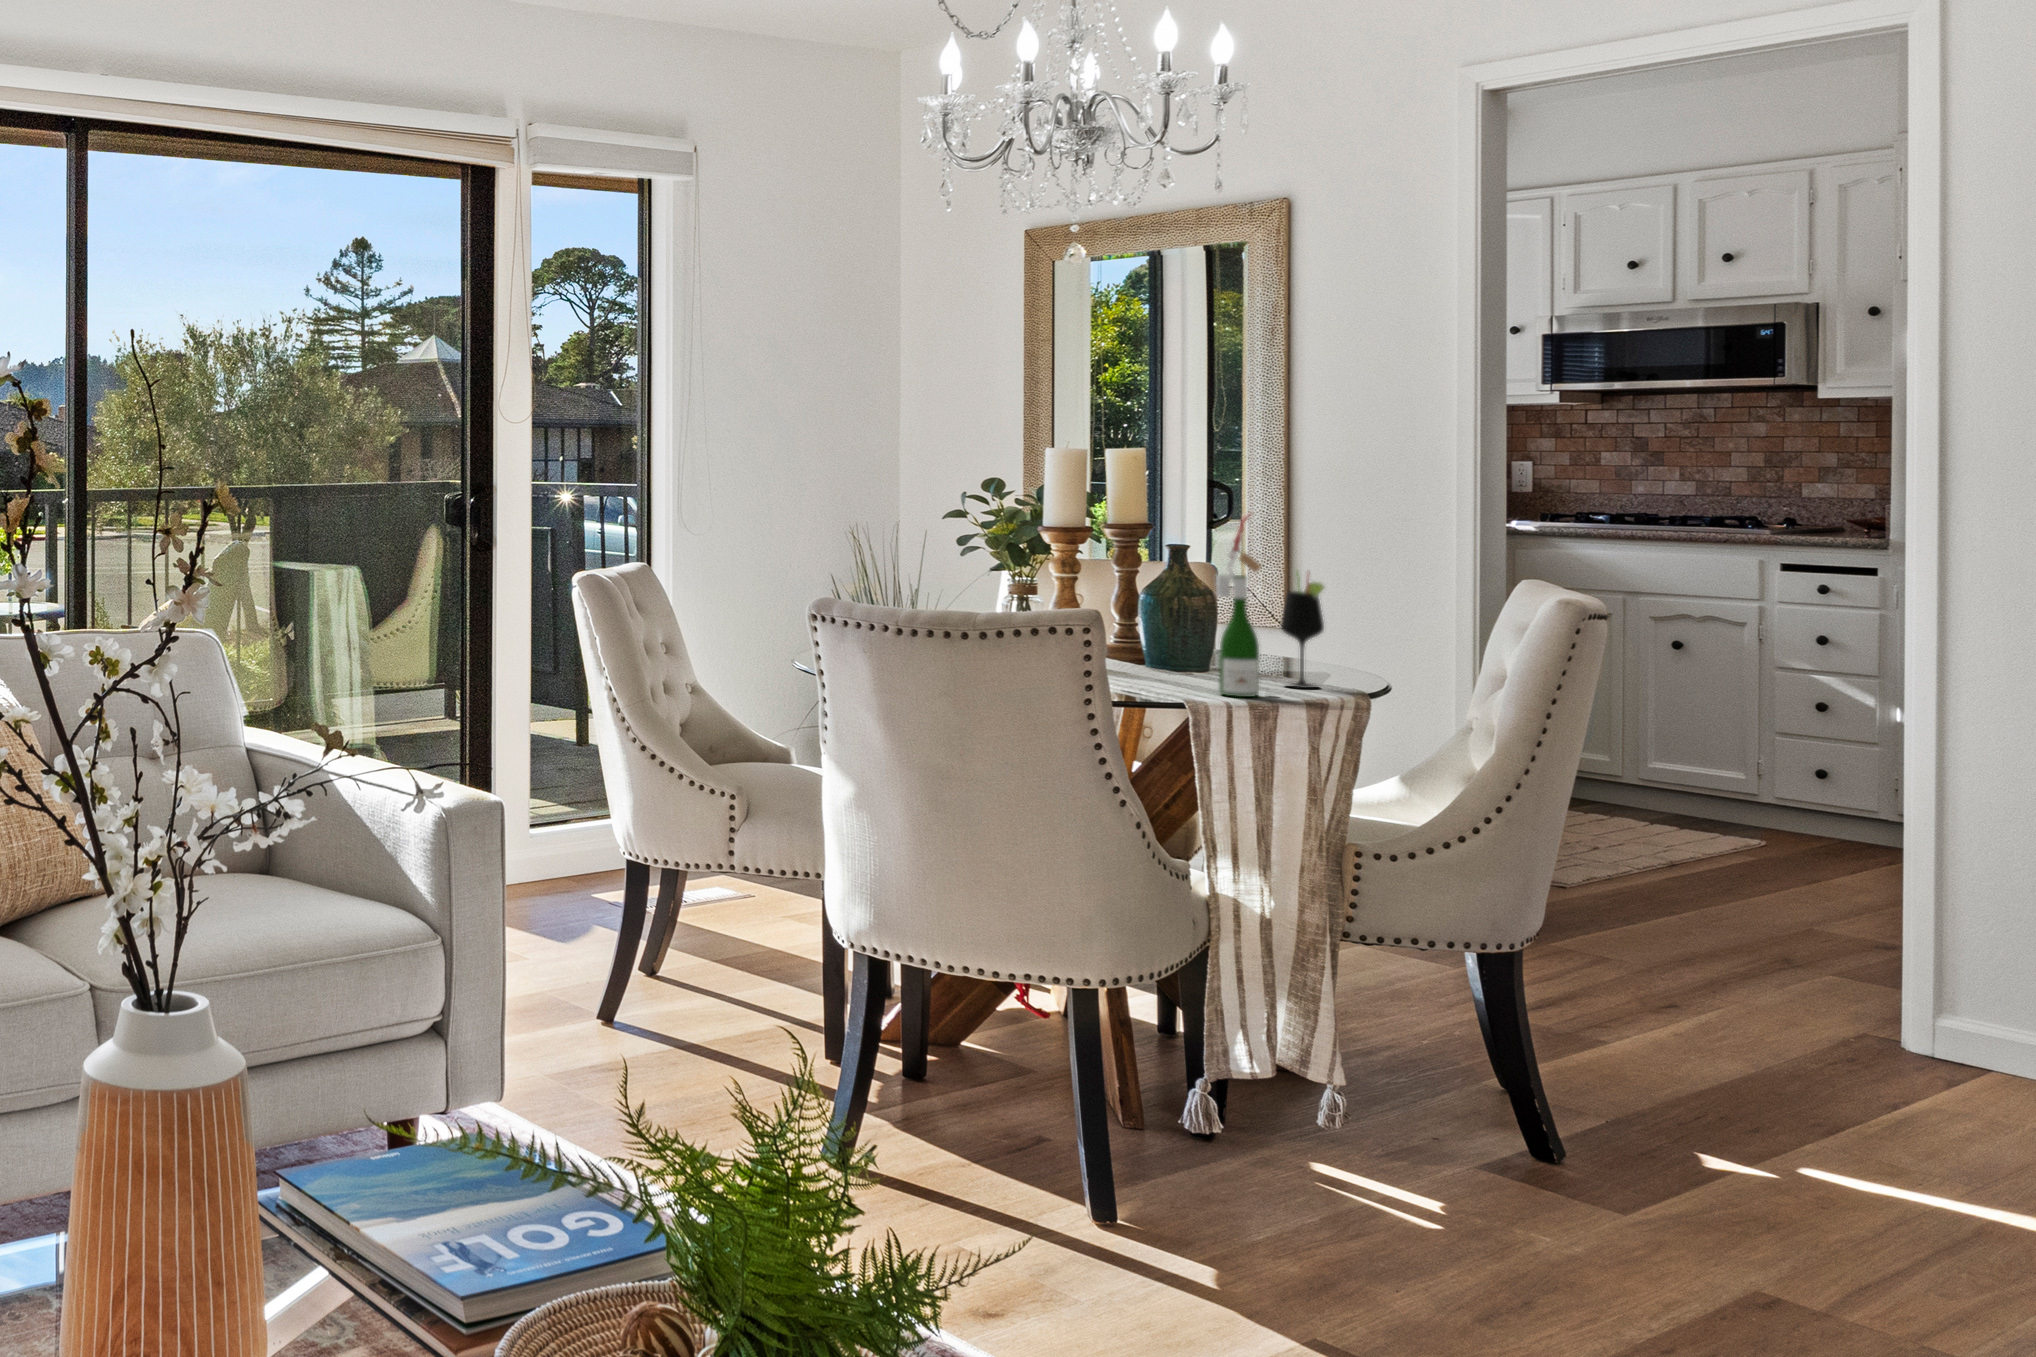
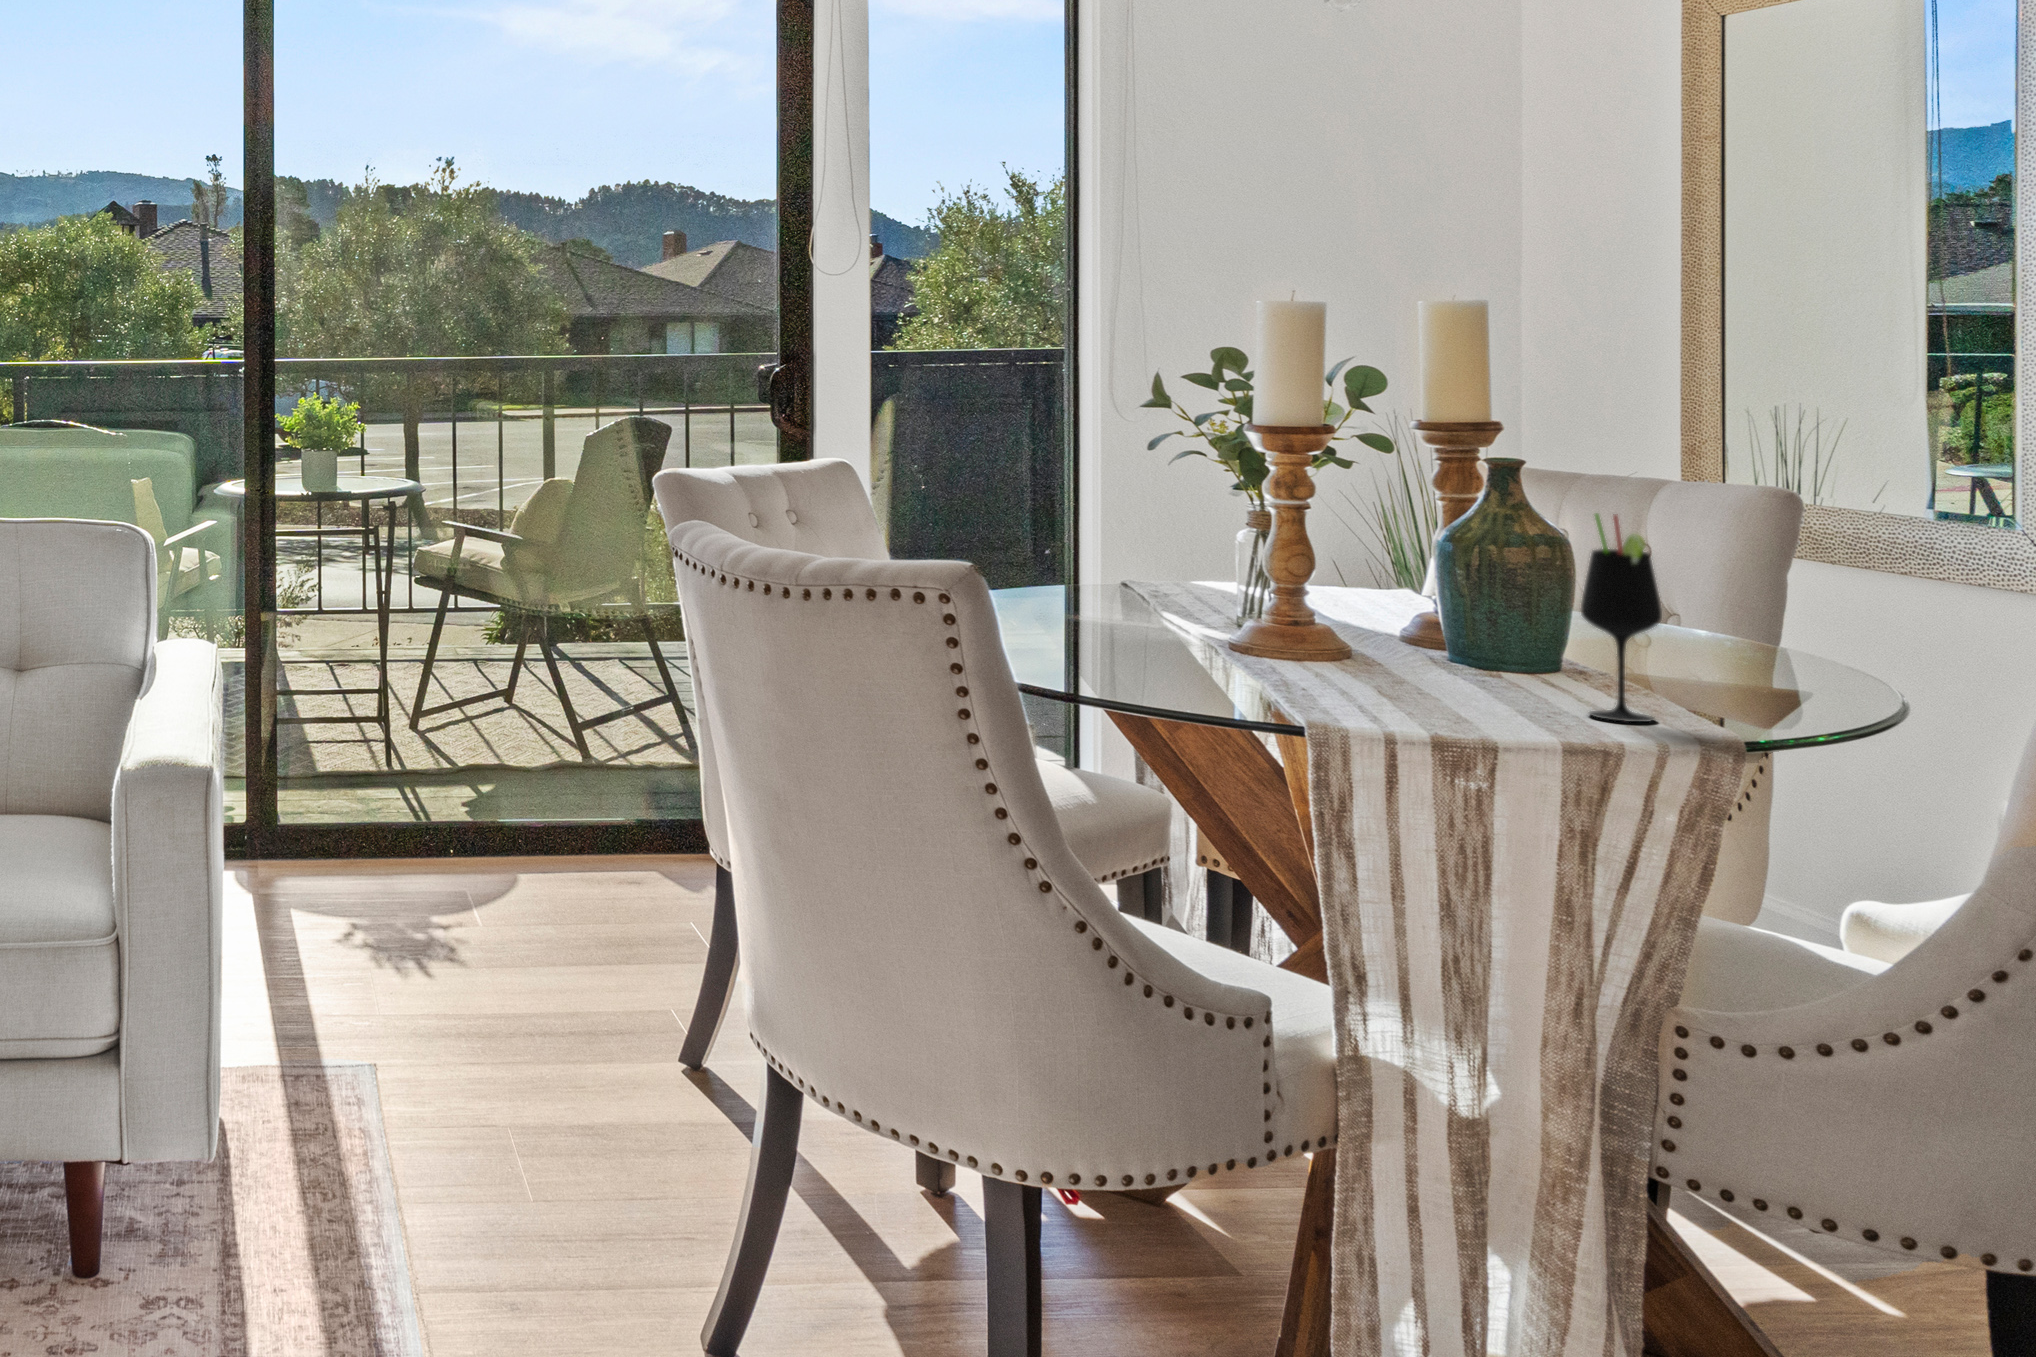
wine bottle: present [1216,515,1276,697] -> none [1397,411,1504,731]

